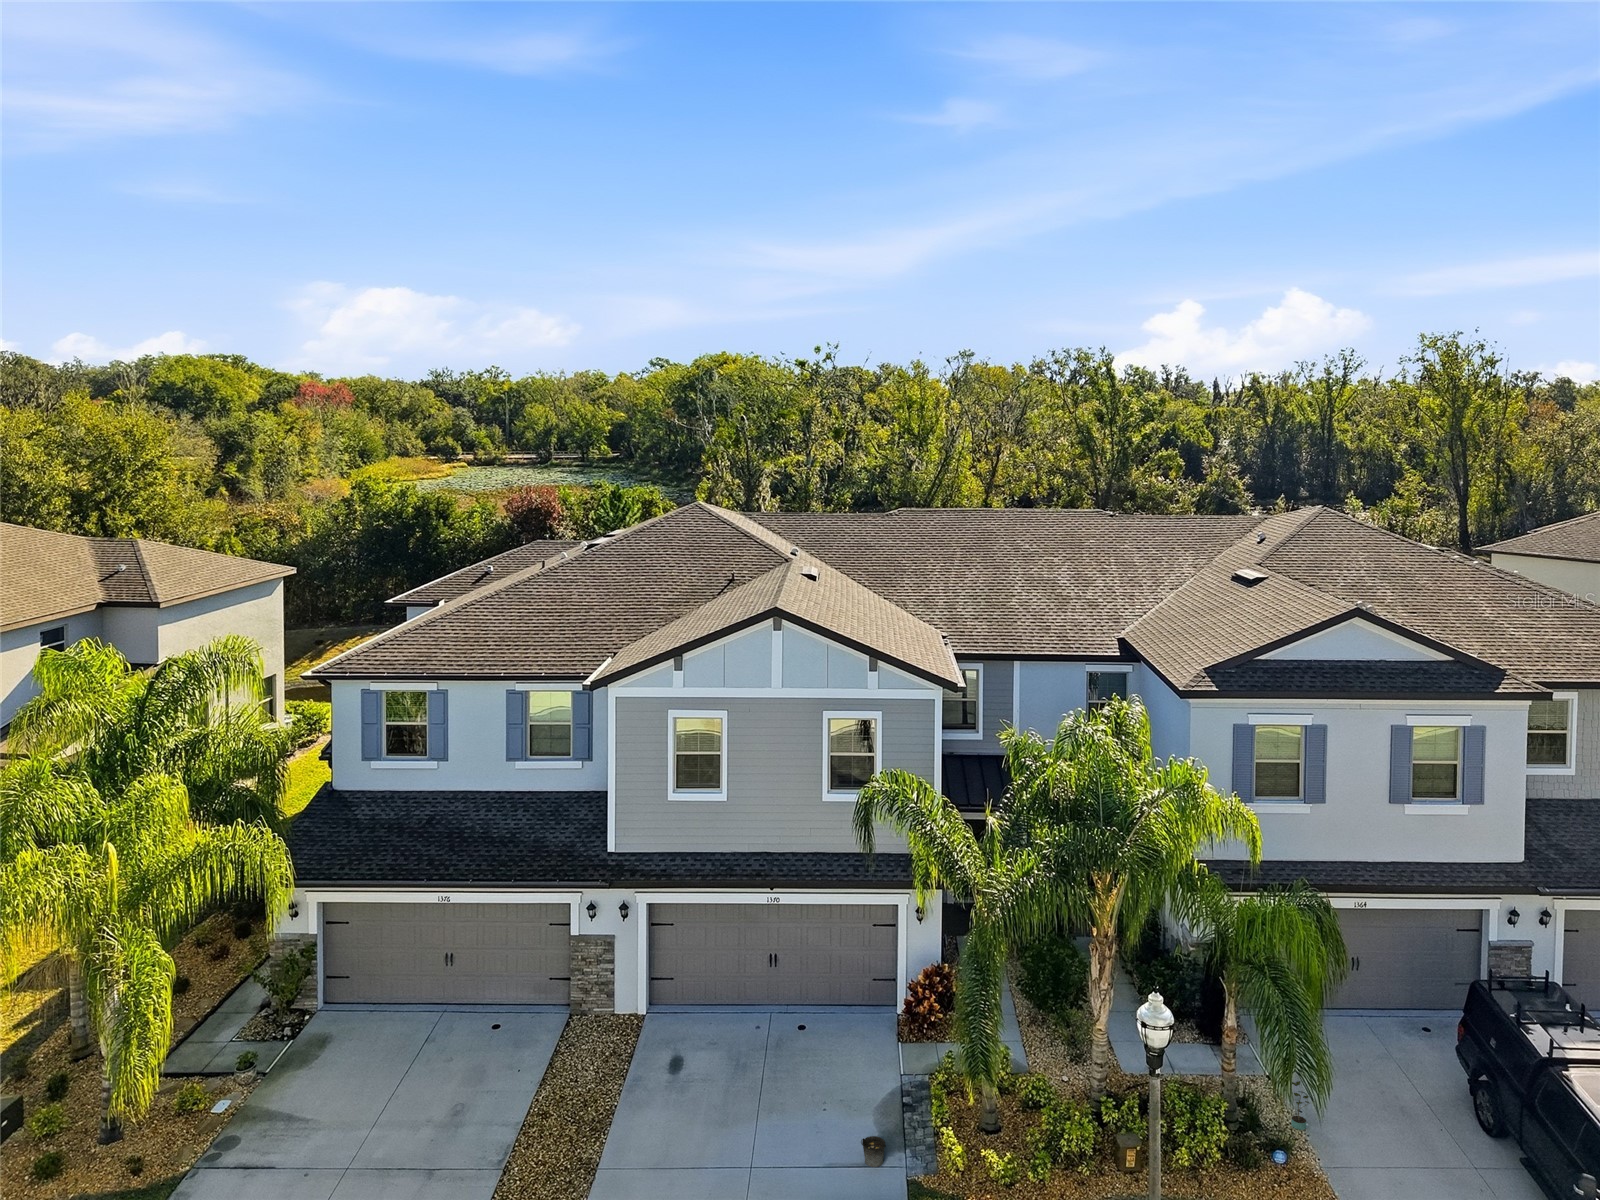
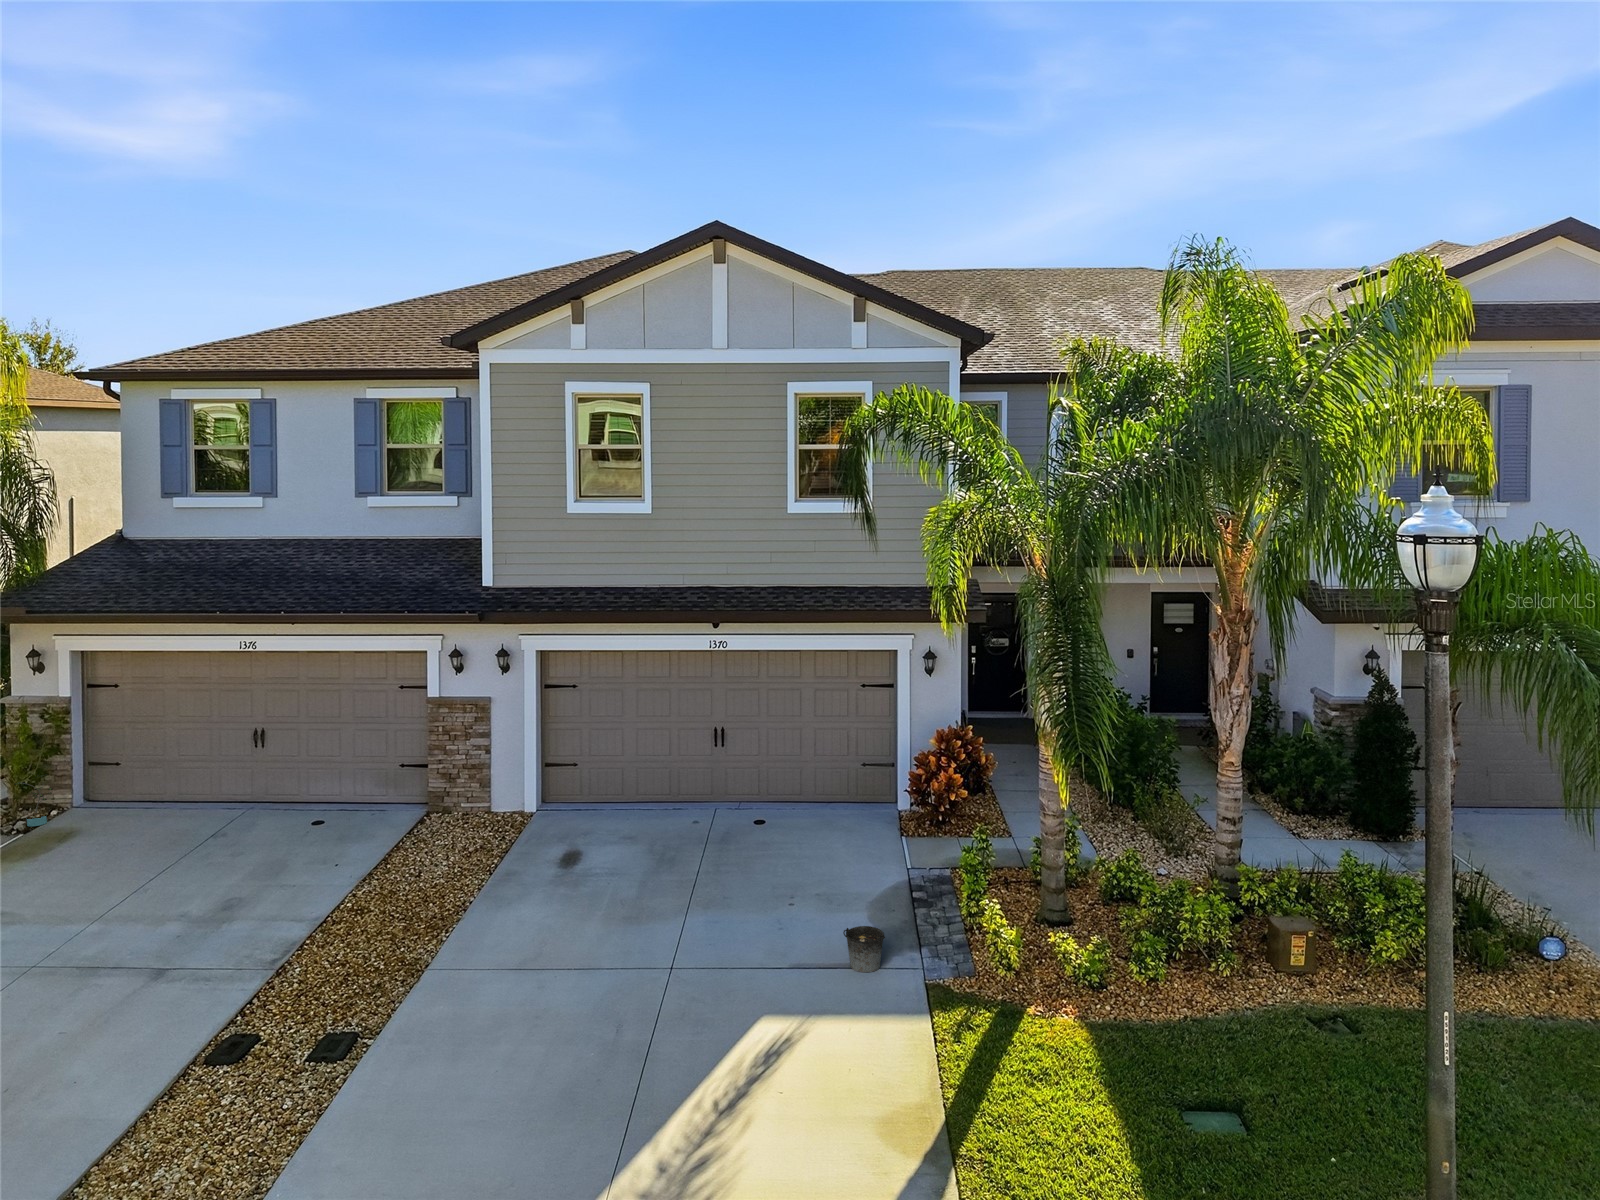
potted plant: present [1291,1081,1313,1130] -> present [15,774,53,827]

